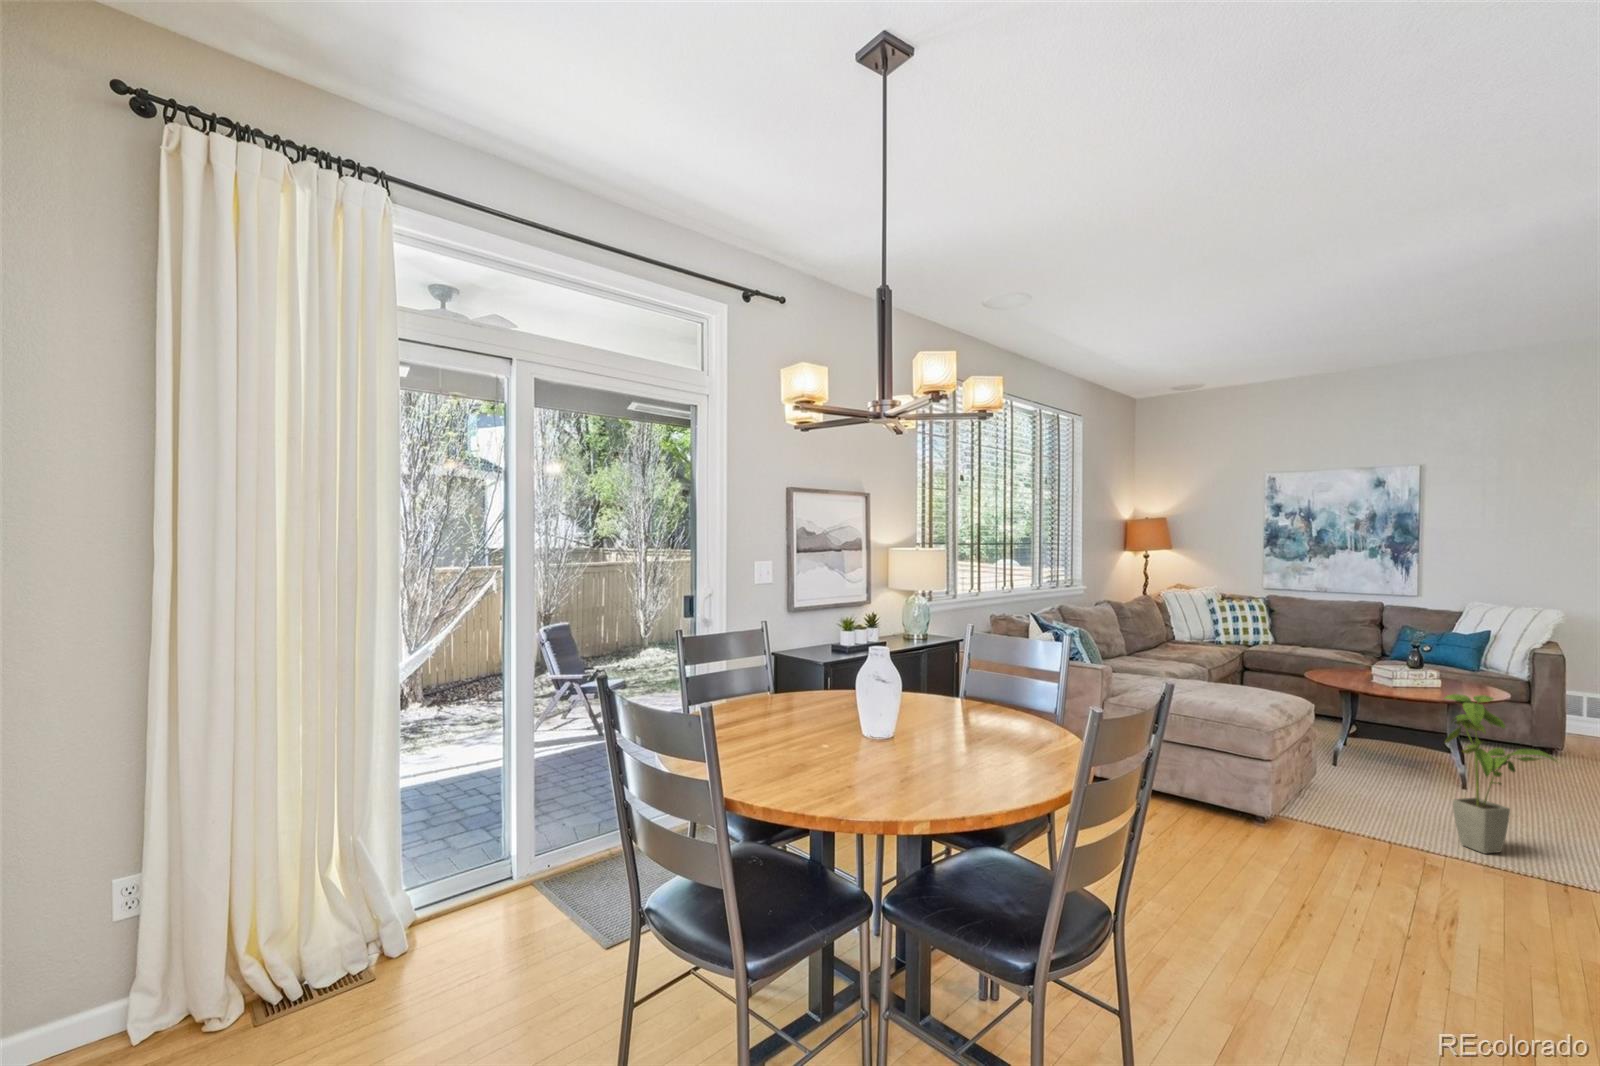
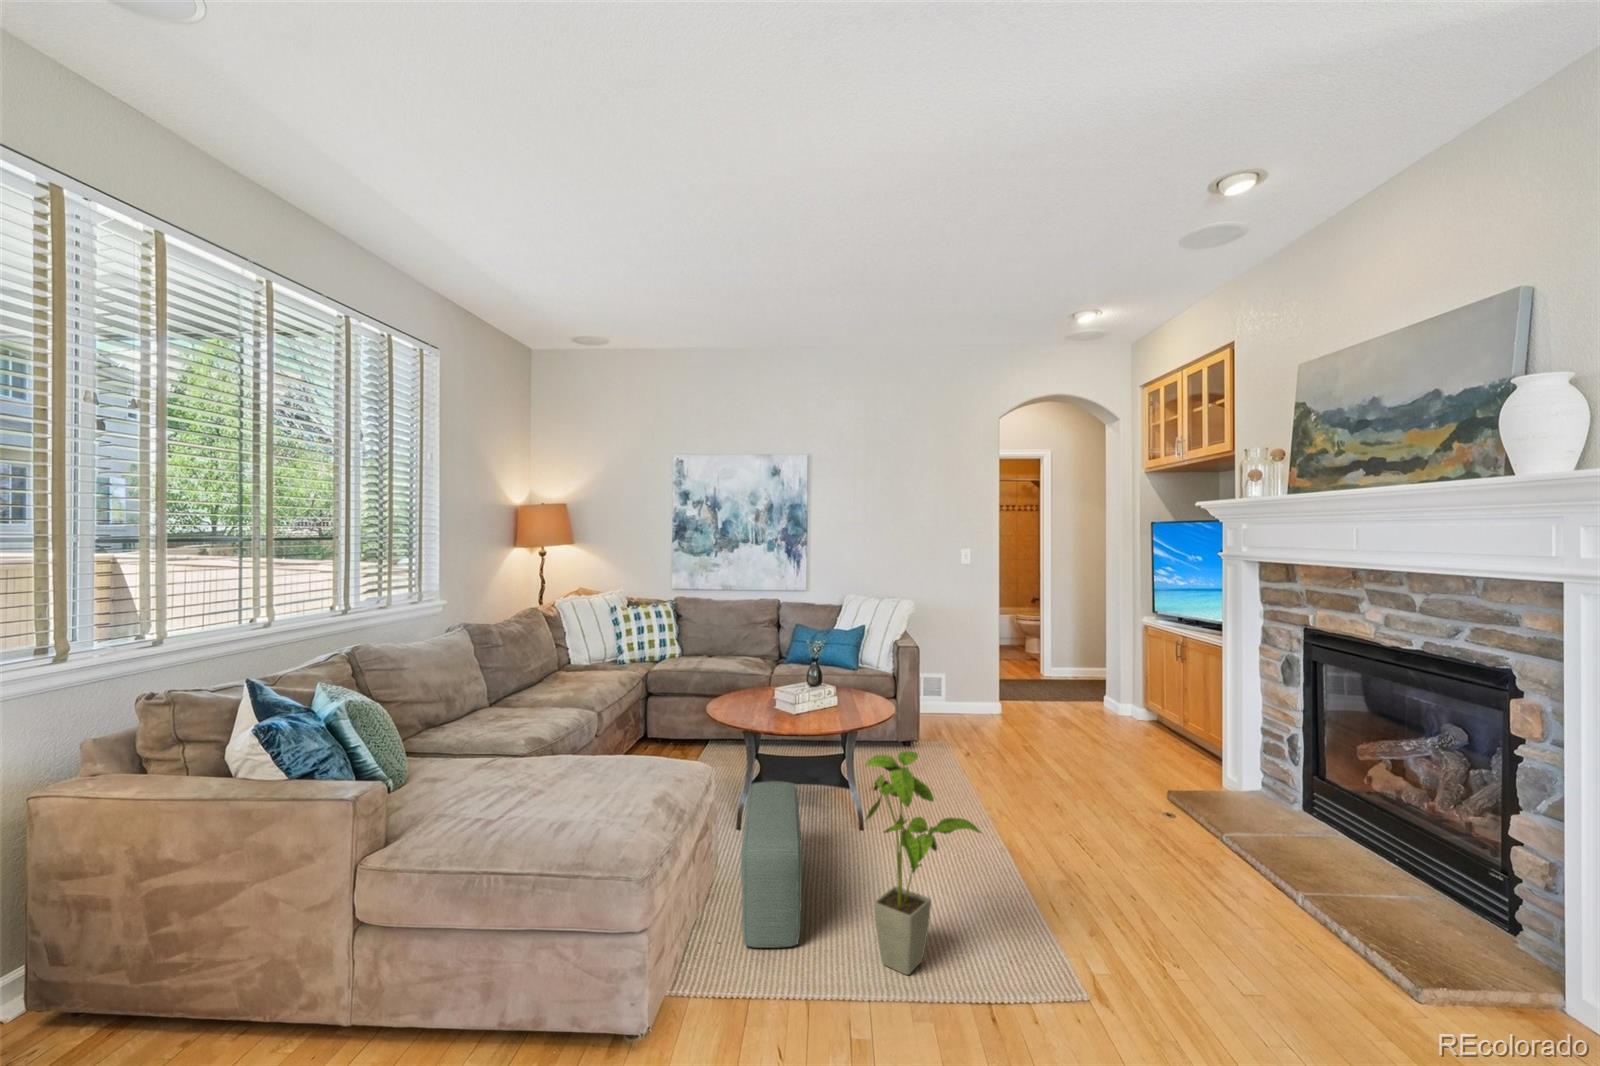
pouf: none [1337,725,1392,822] -> present [741,781,802,948]

